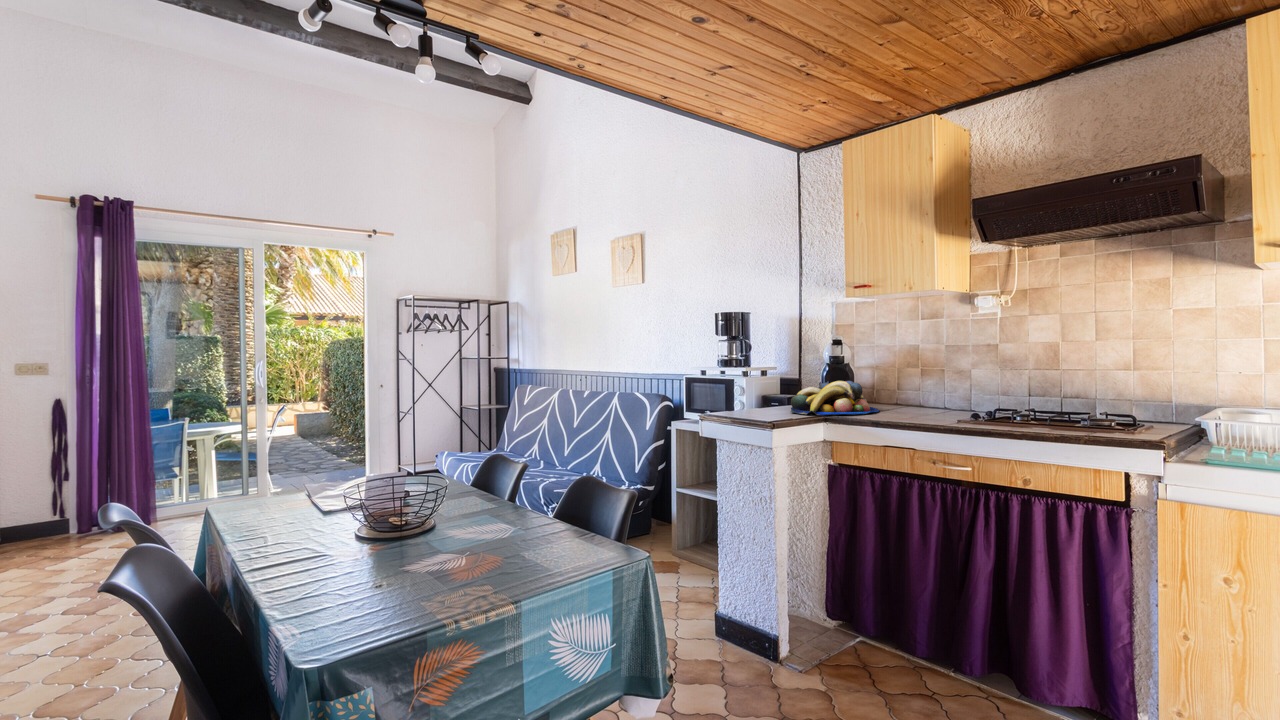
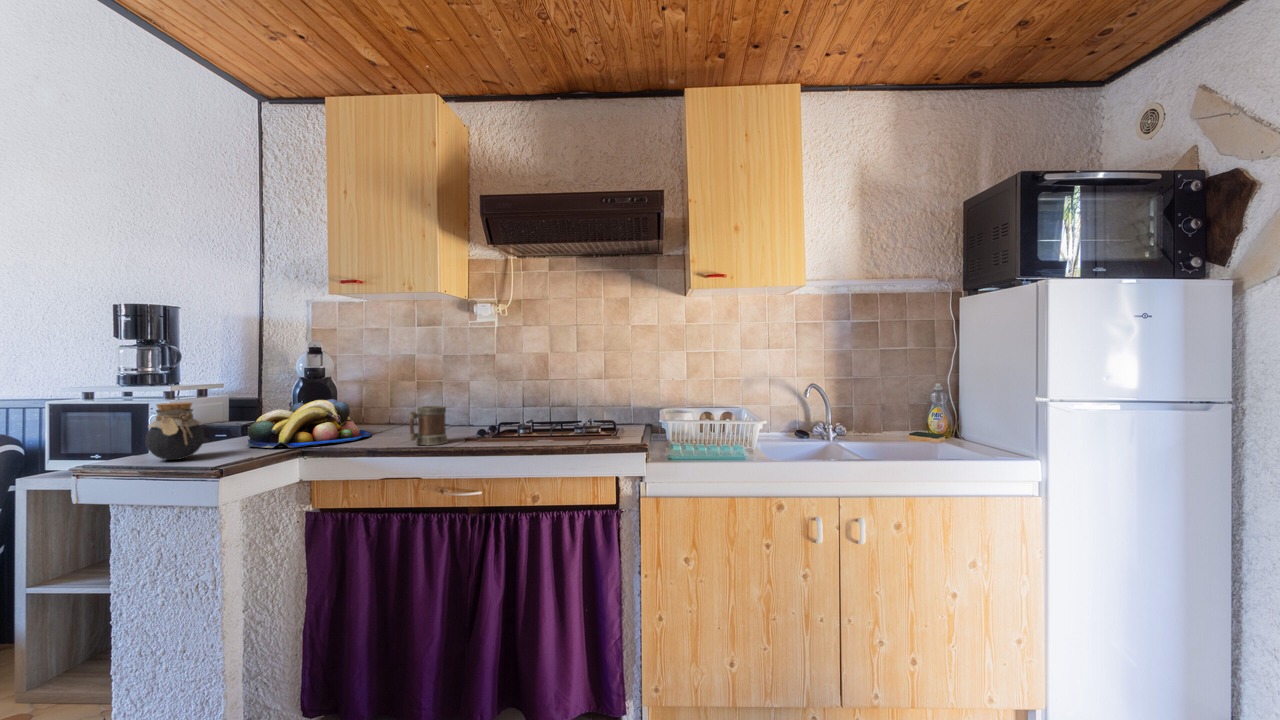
jar: none [733,378,764,417] -> present [145,402,204,460]
mug: none [906,389,941,422] -> present [409,406,448,445]

